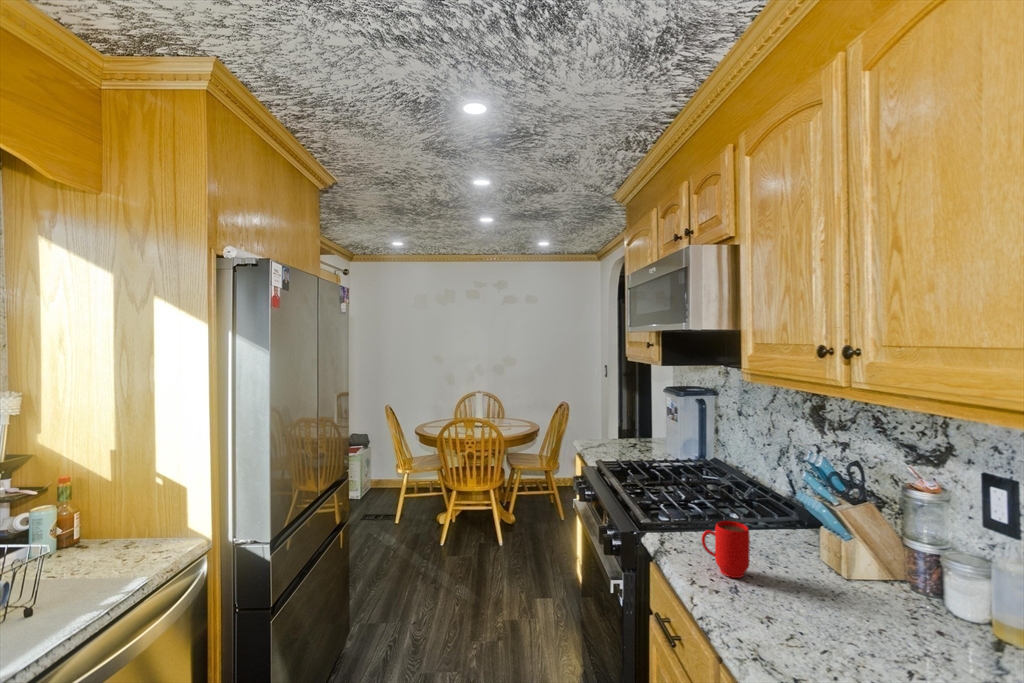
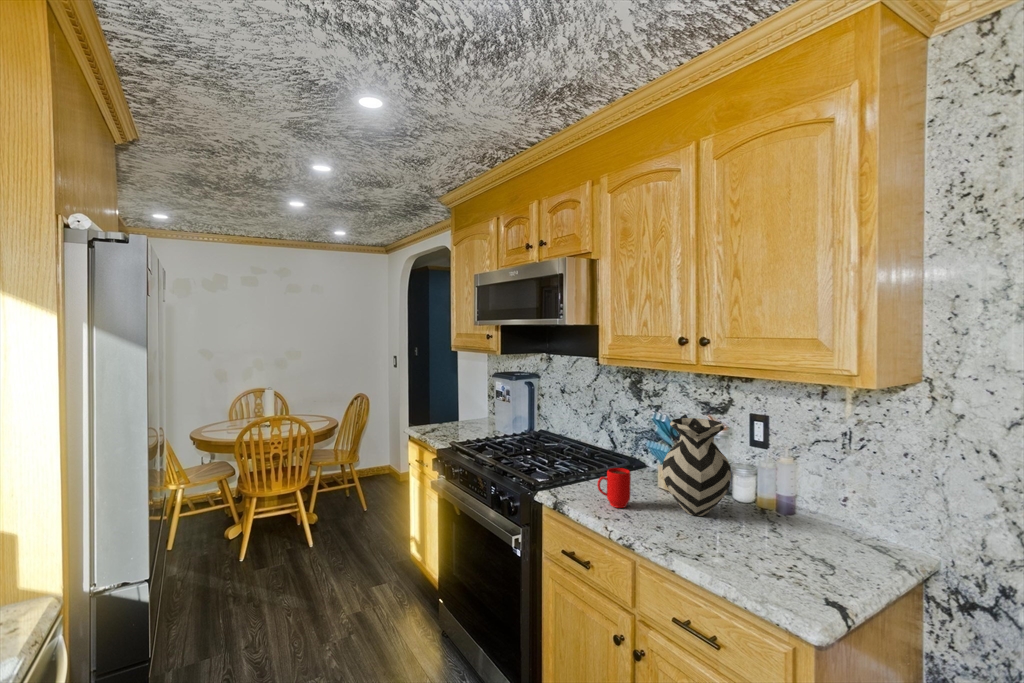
vase: none [794,465,913,620] -> present [662,418,731,516]

